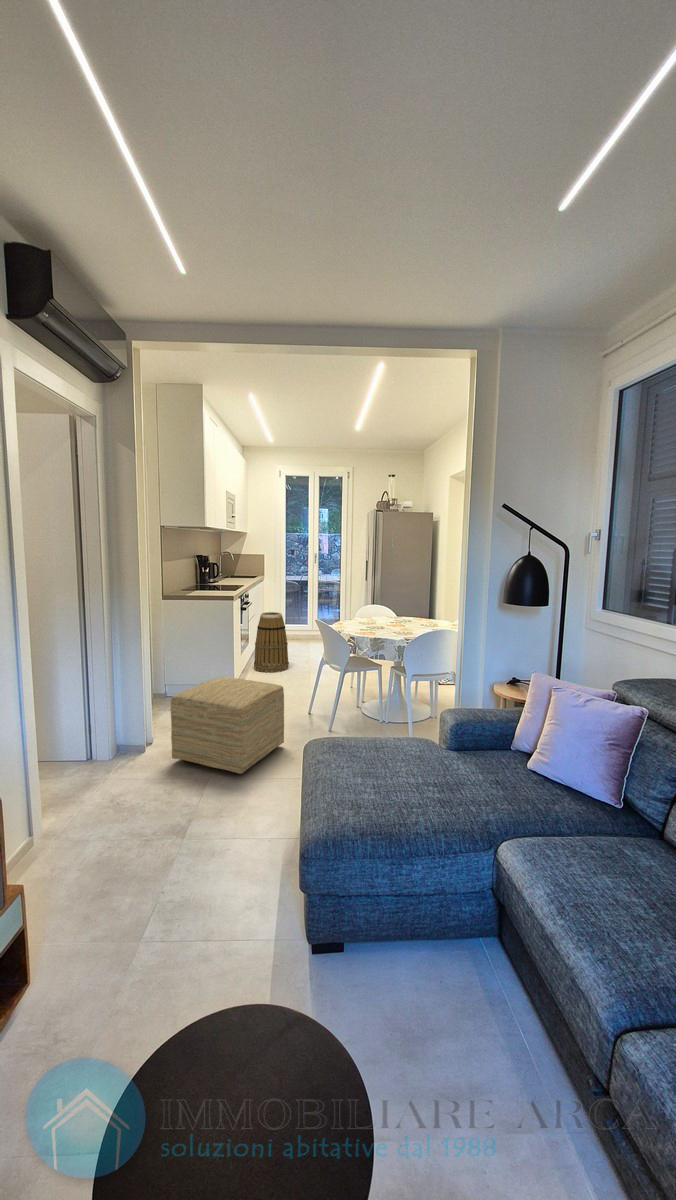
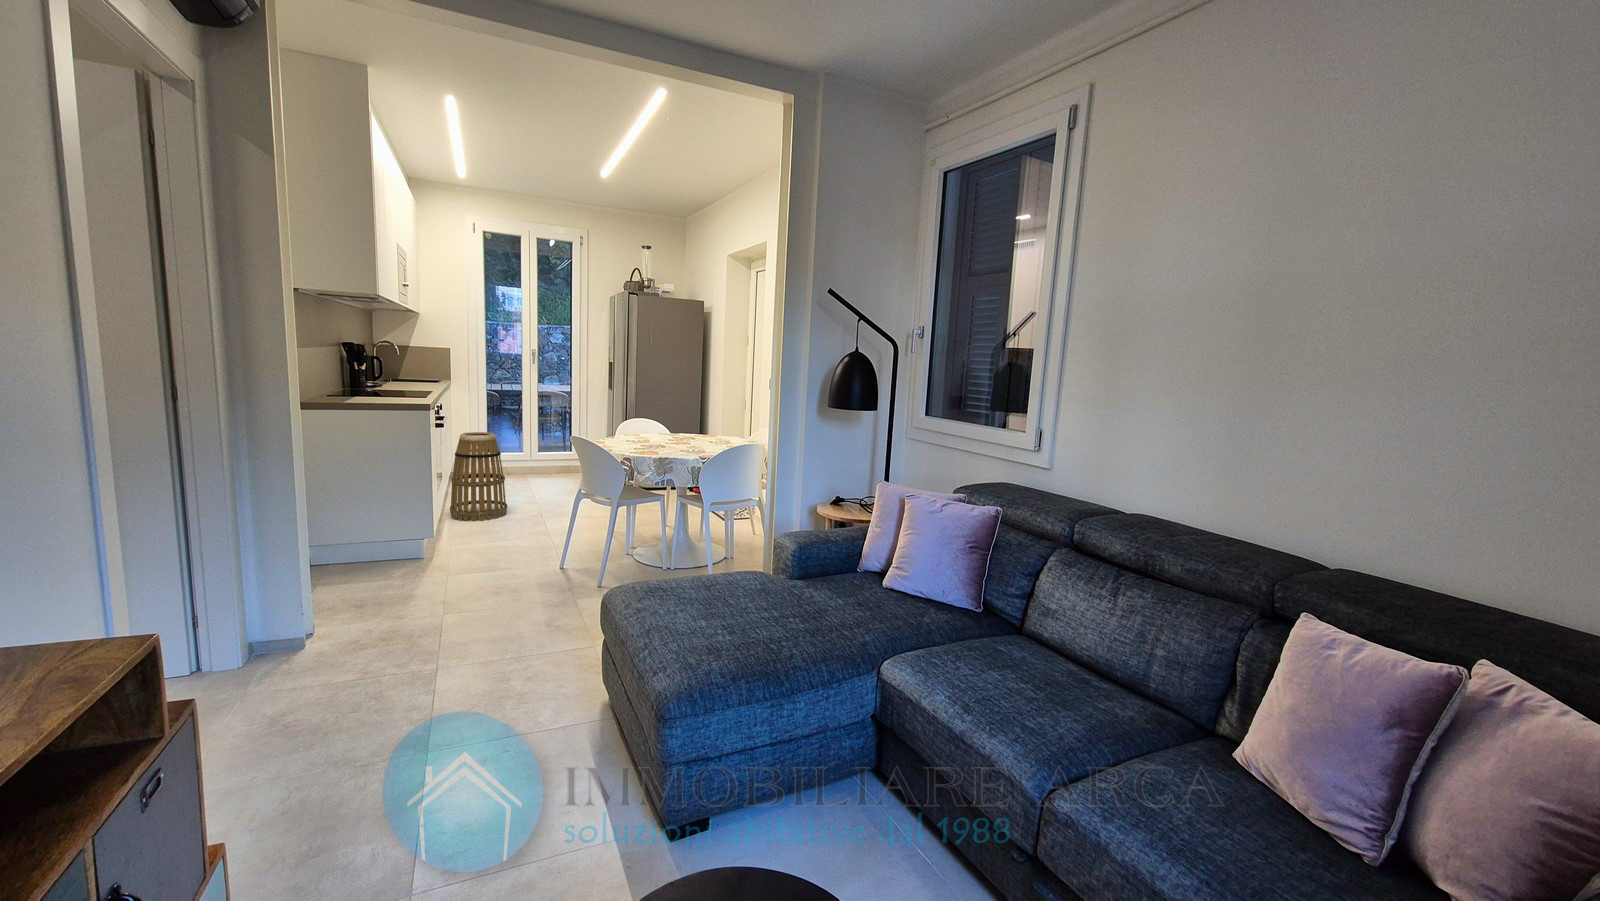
ottoman: present [171,677,284,774] -> none [357,522,540,657]

